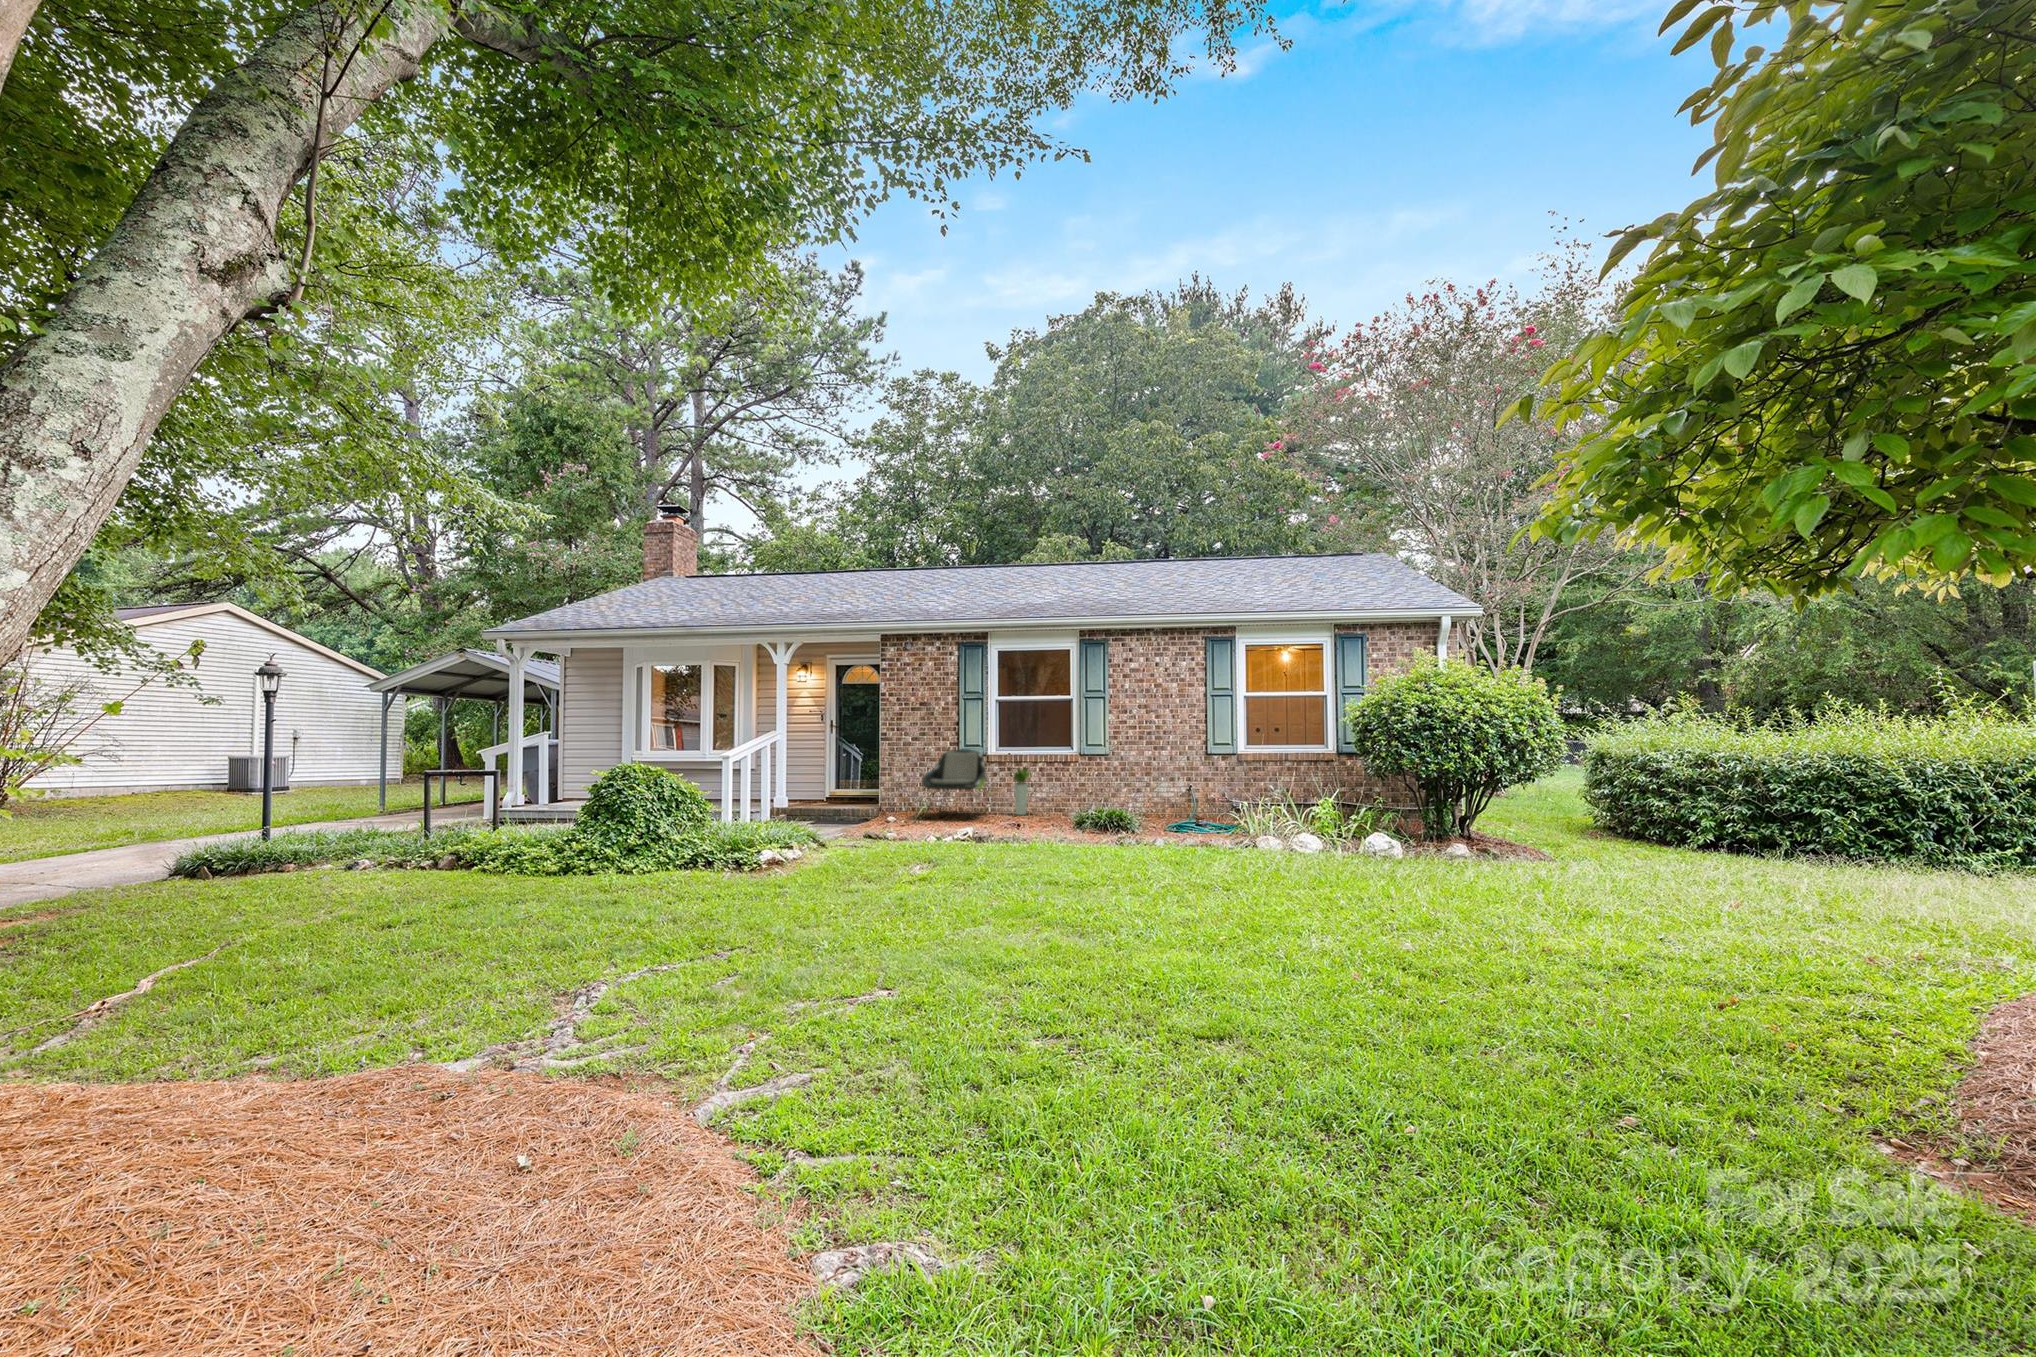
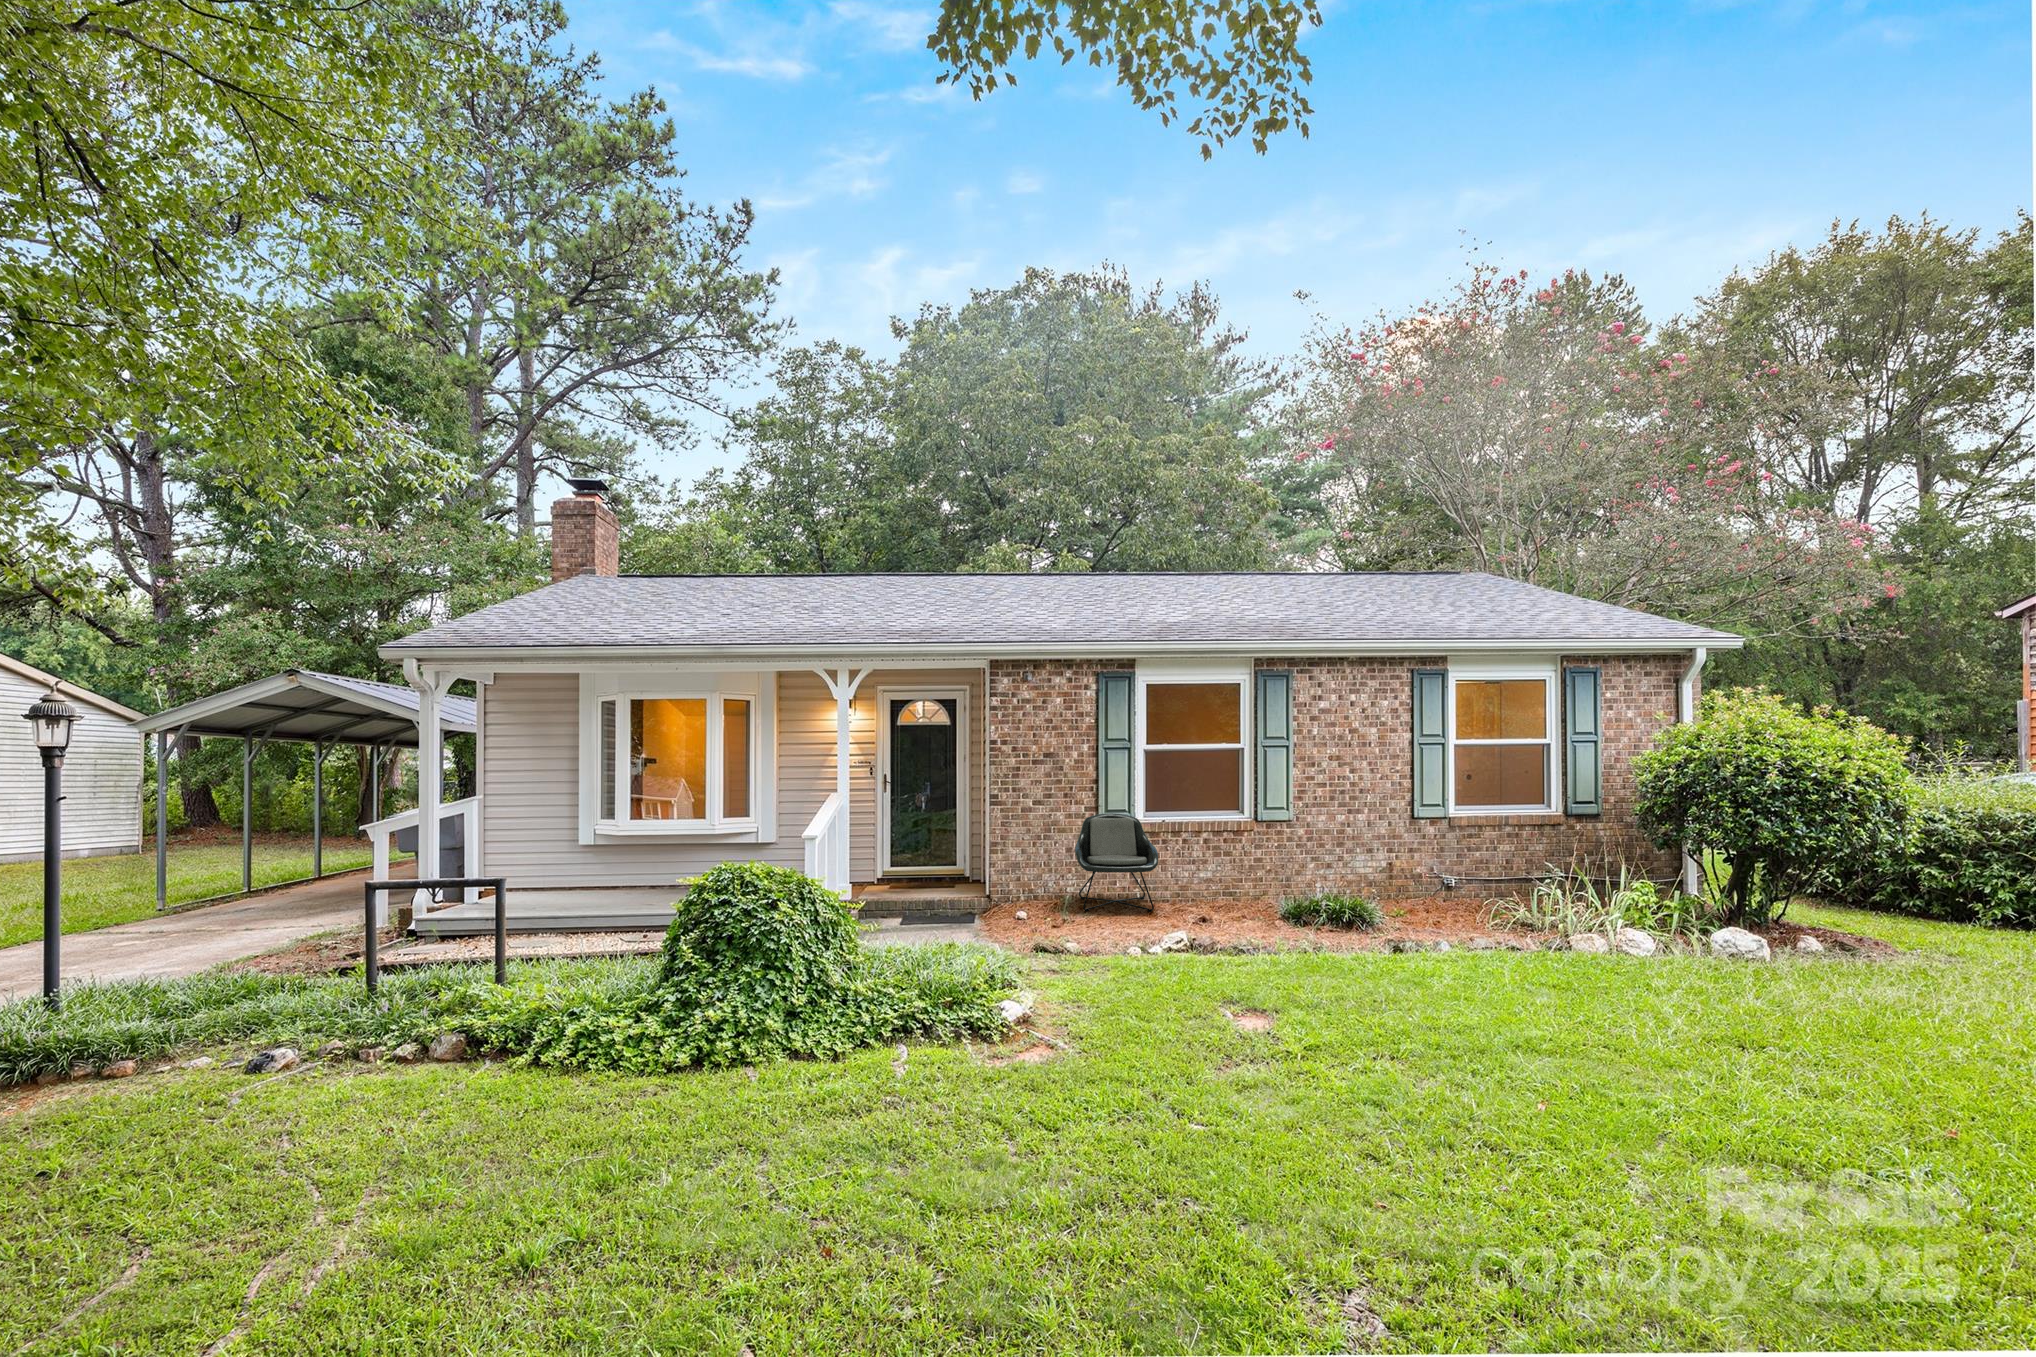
planter: present [1013,768,1030,815] -> none [1176,835,1204,901]

